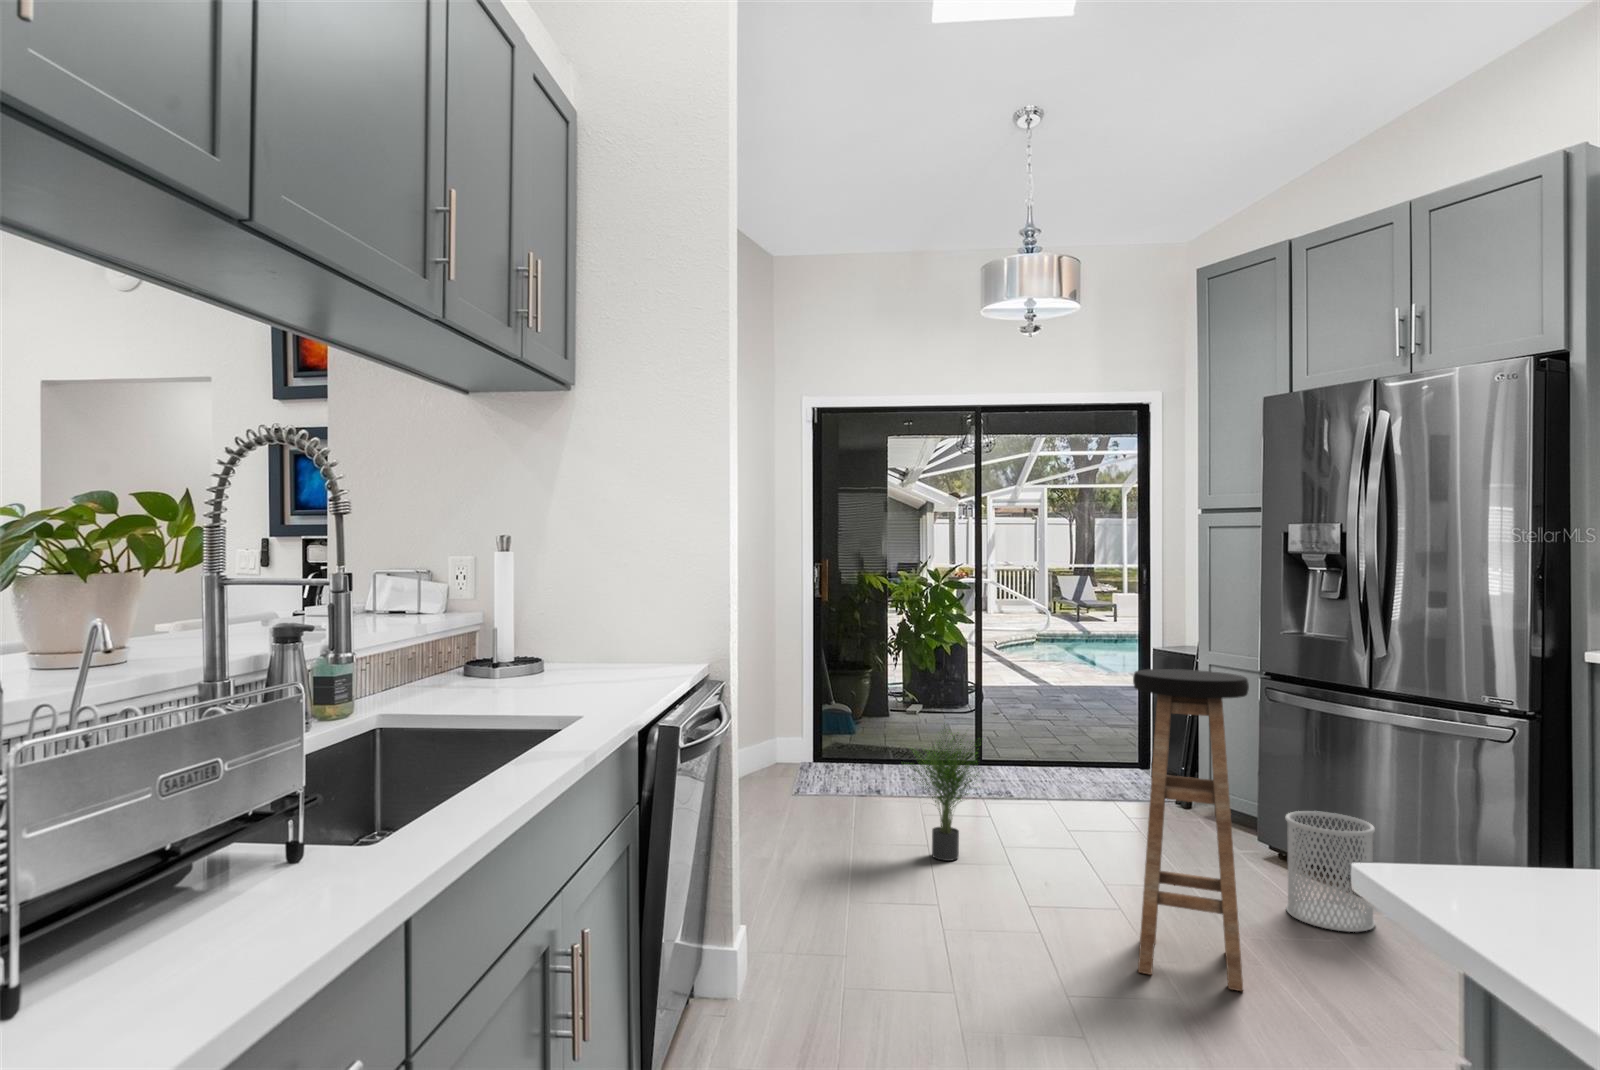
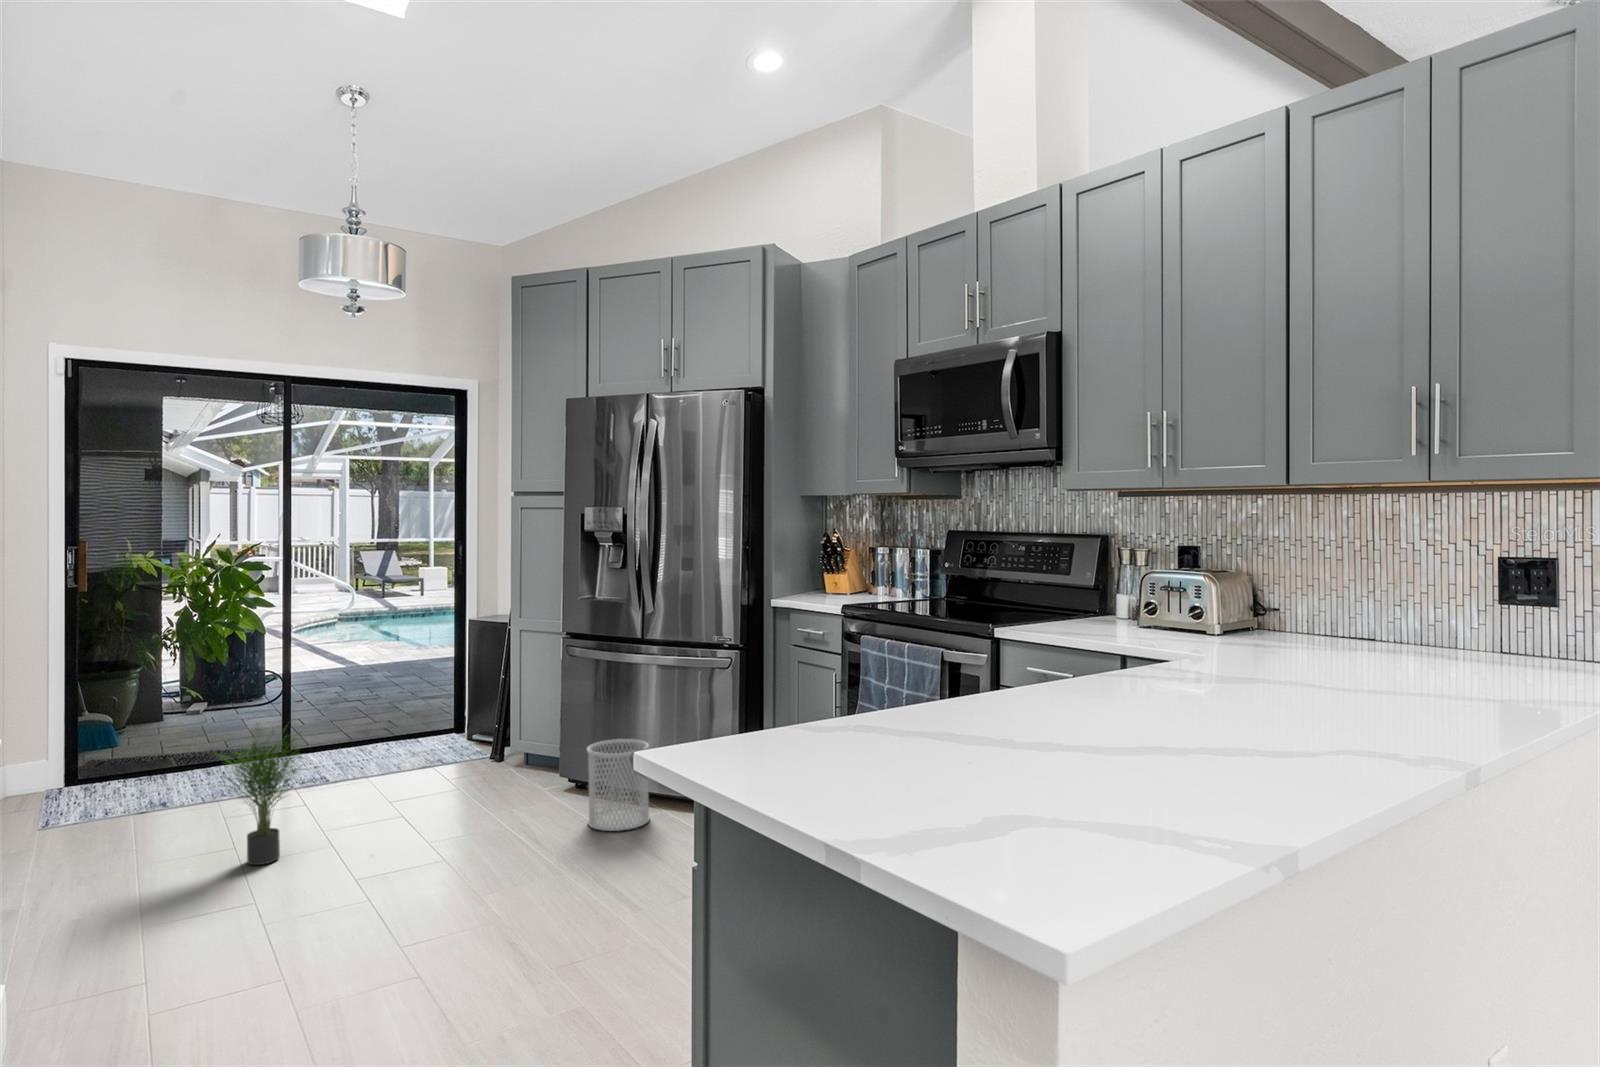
bar stool: present [1133,669,1249,991] -> none [469,639,565,910]

